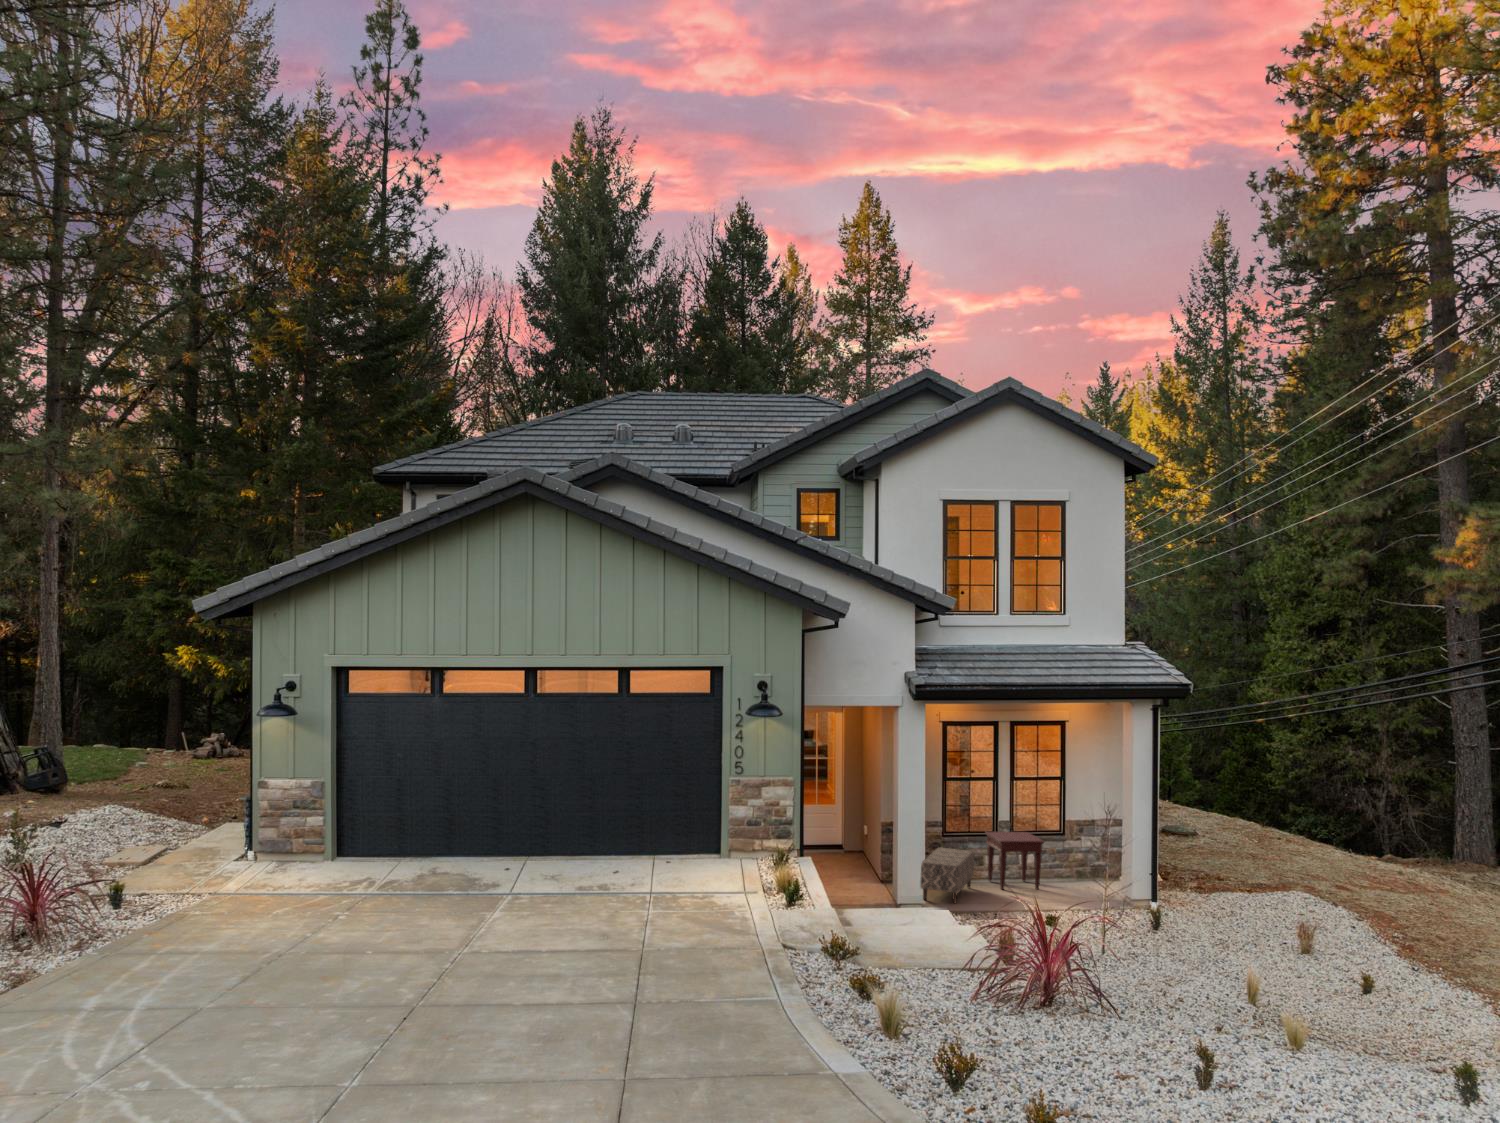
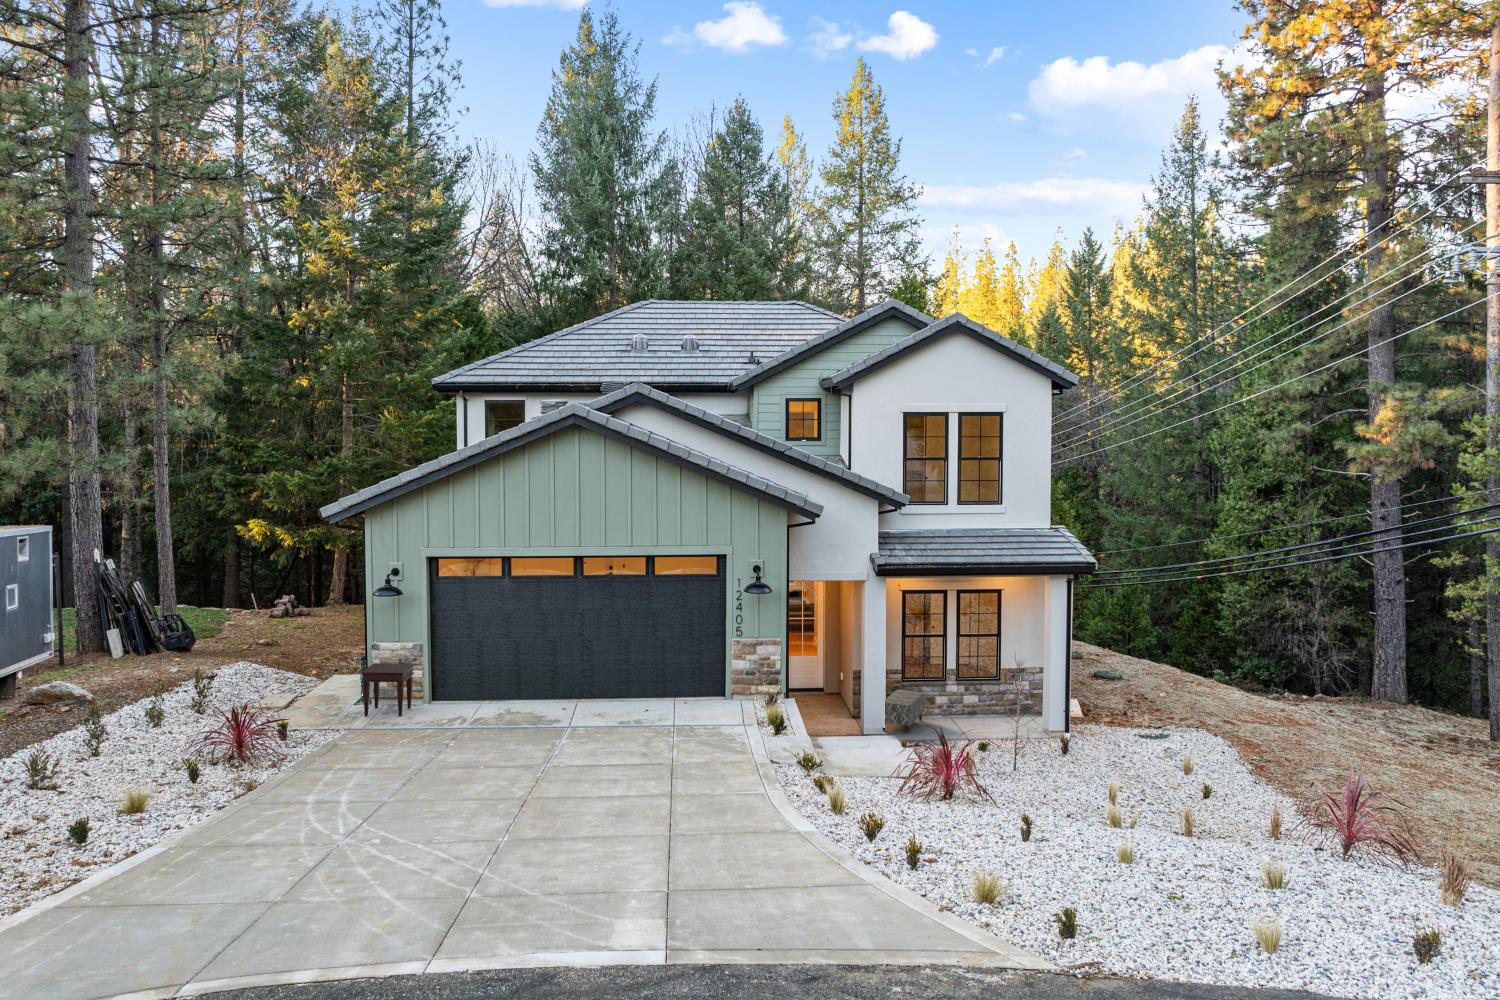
side table: present [986,832,1044,890] -> present [361,663,415,717]

